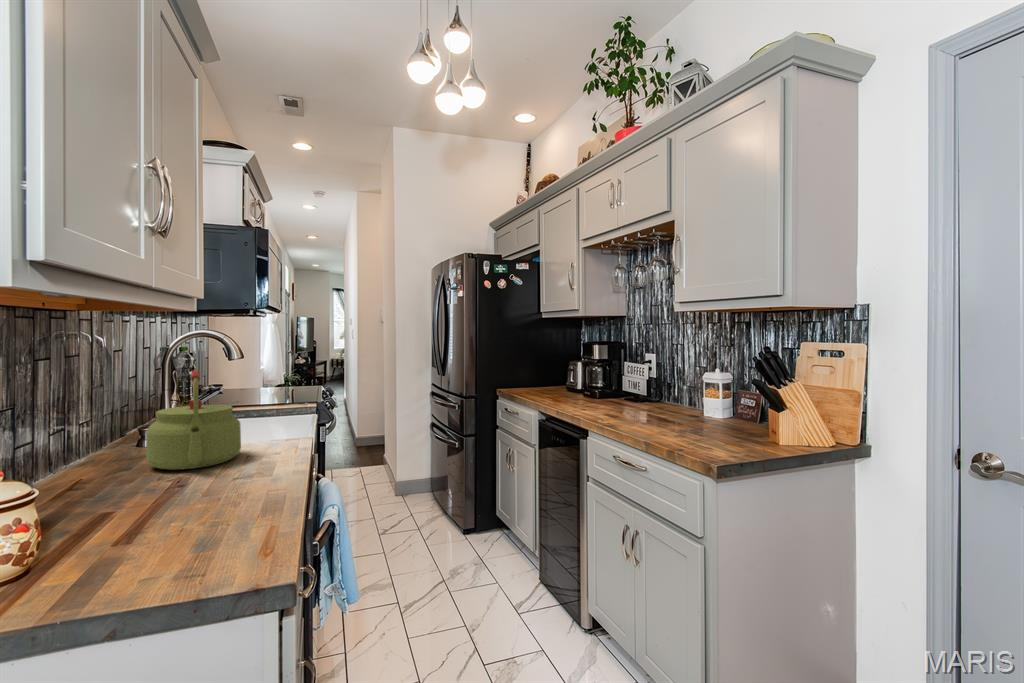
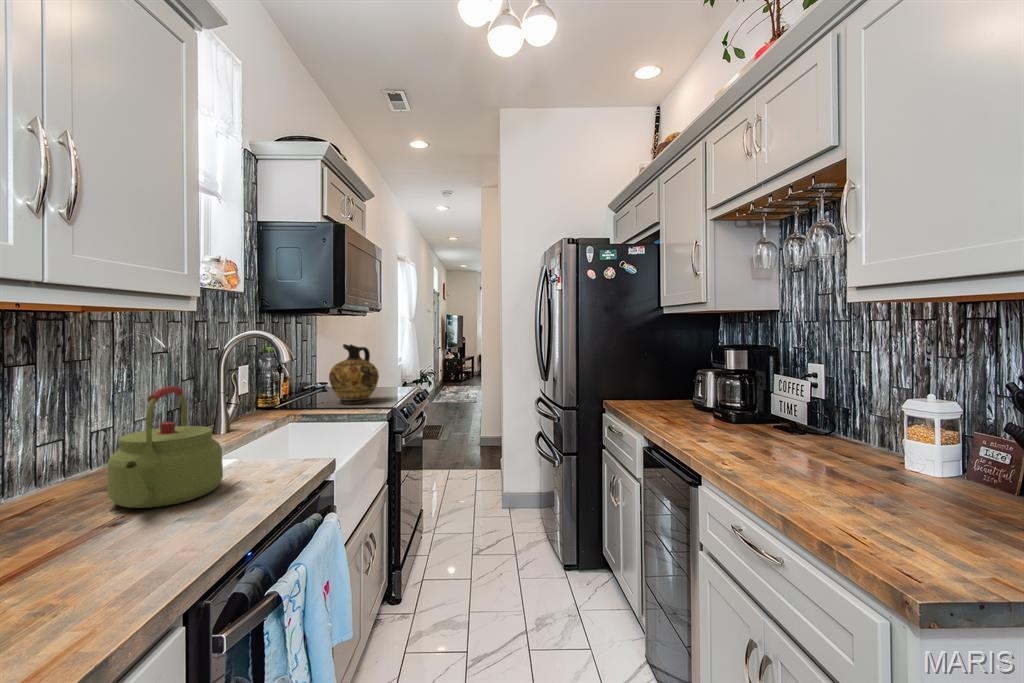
ceramic jug: none [244,341,294,398] -> present [329,344,379,404]

